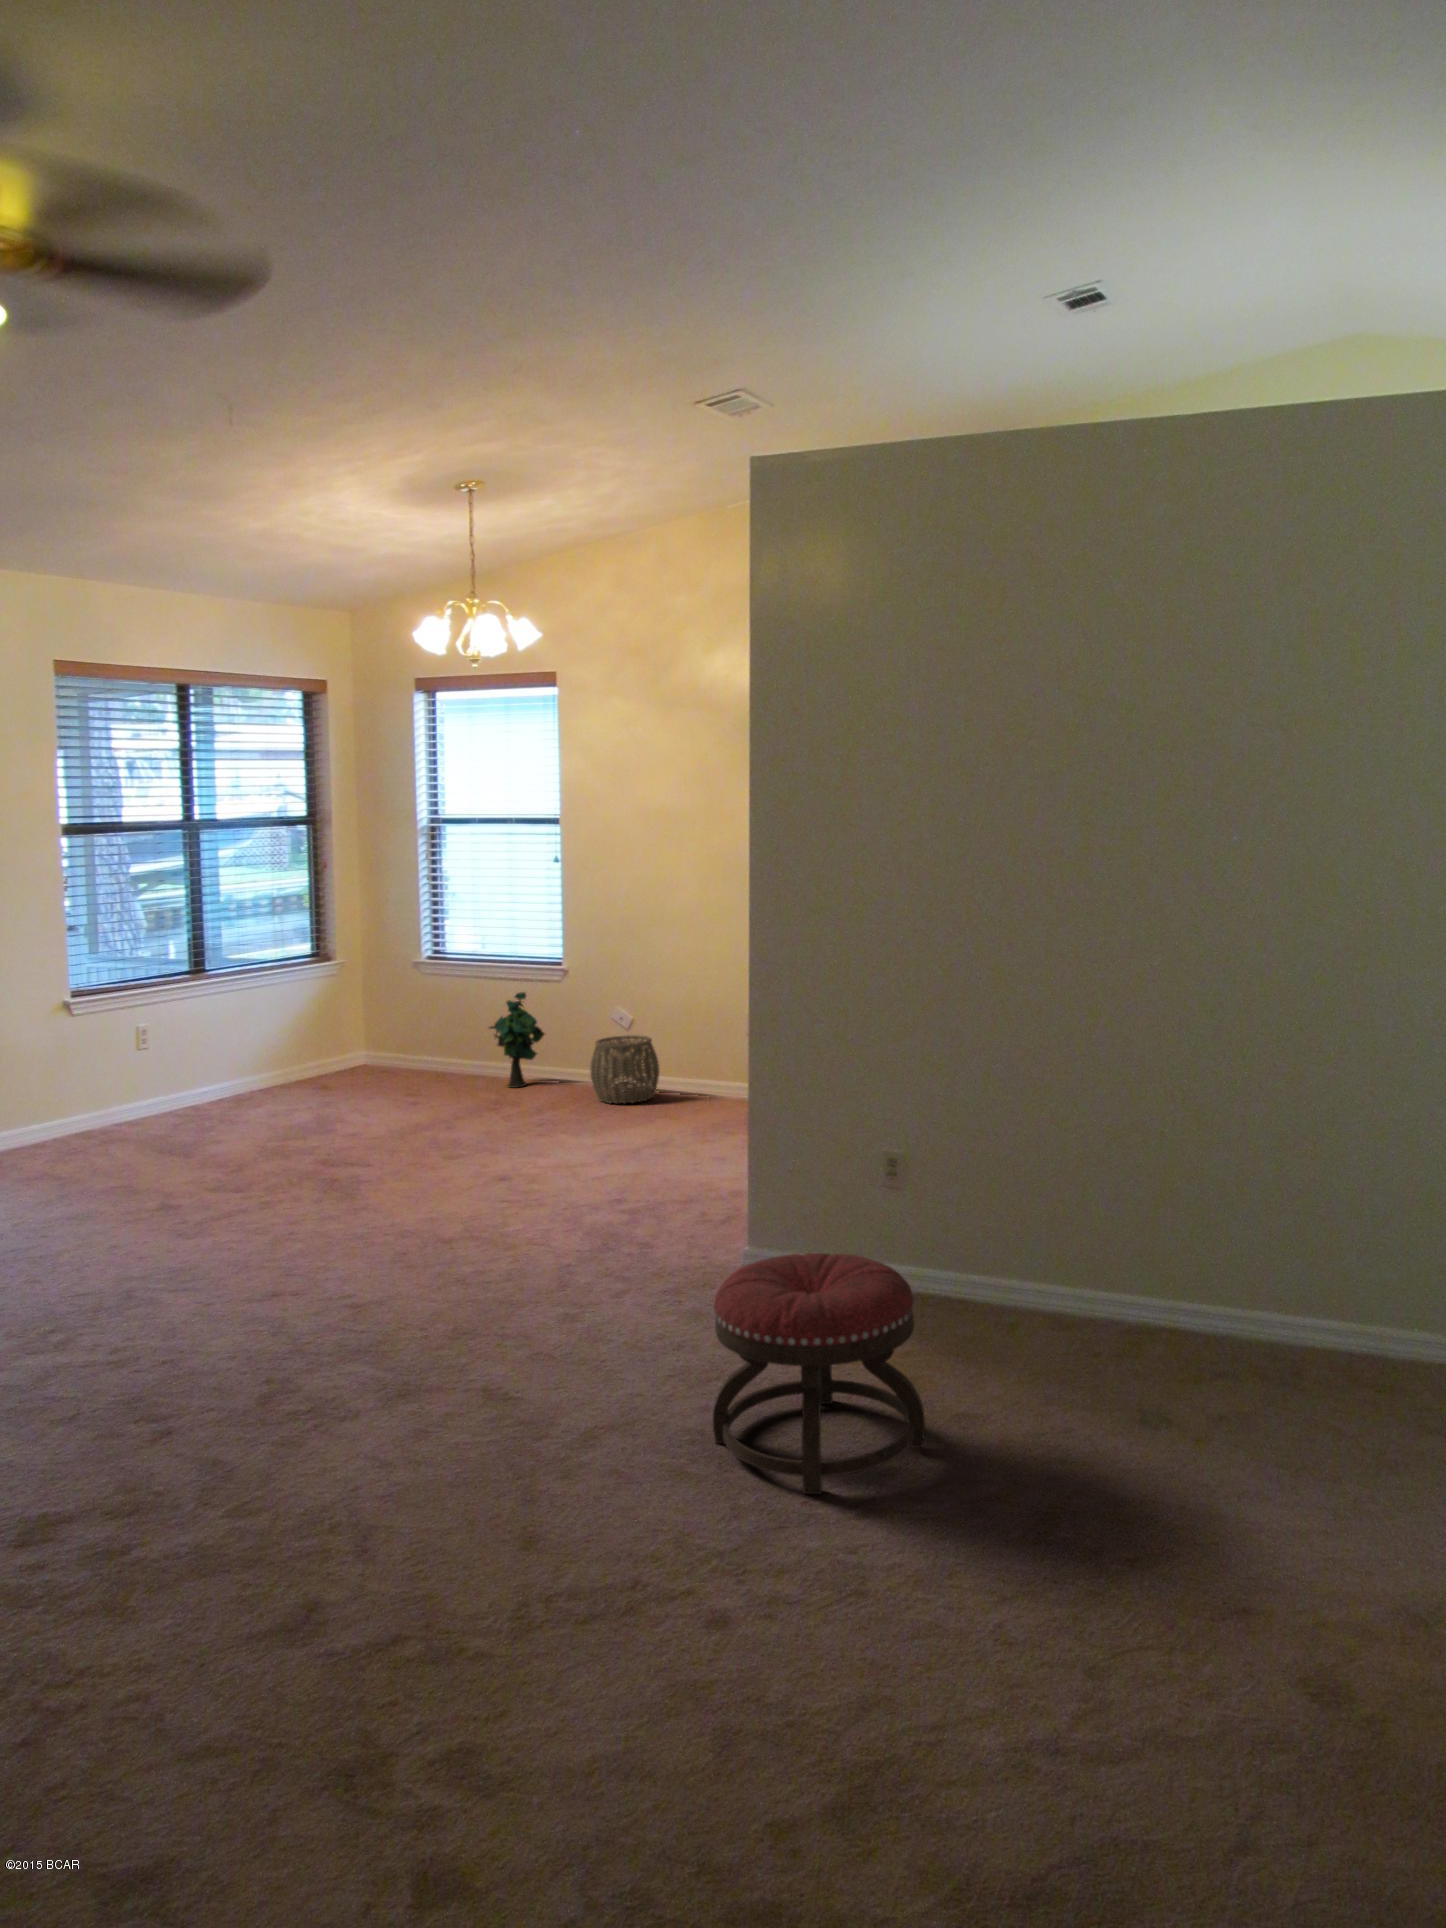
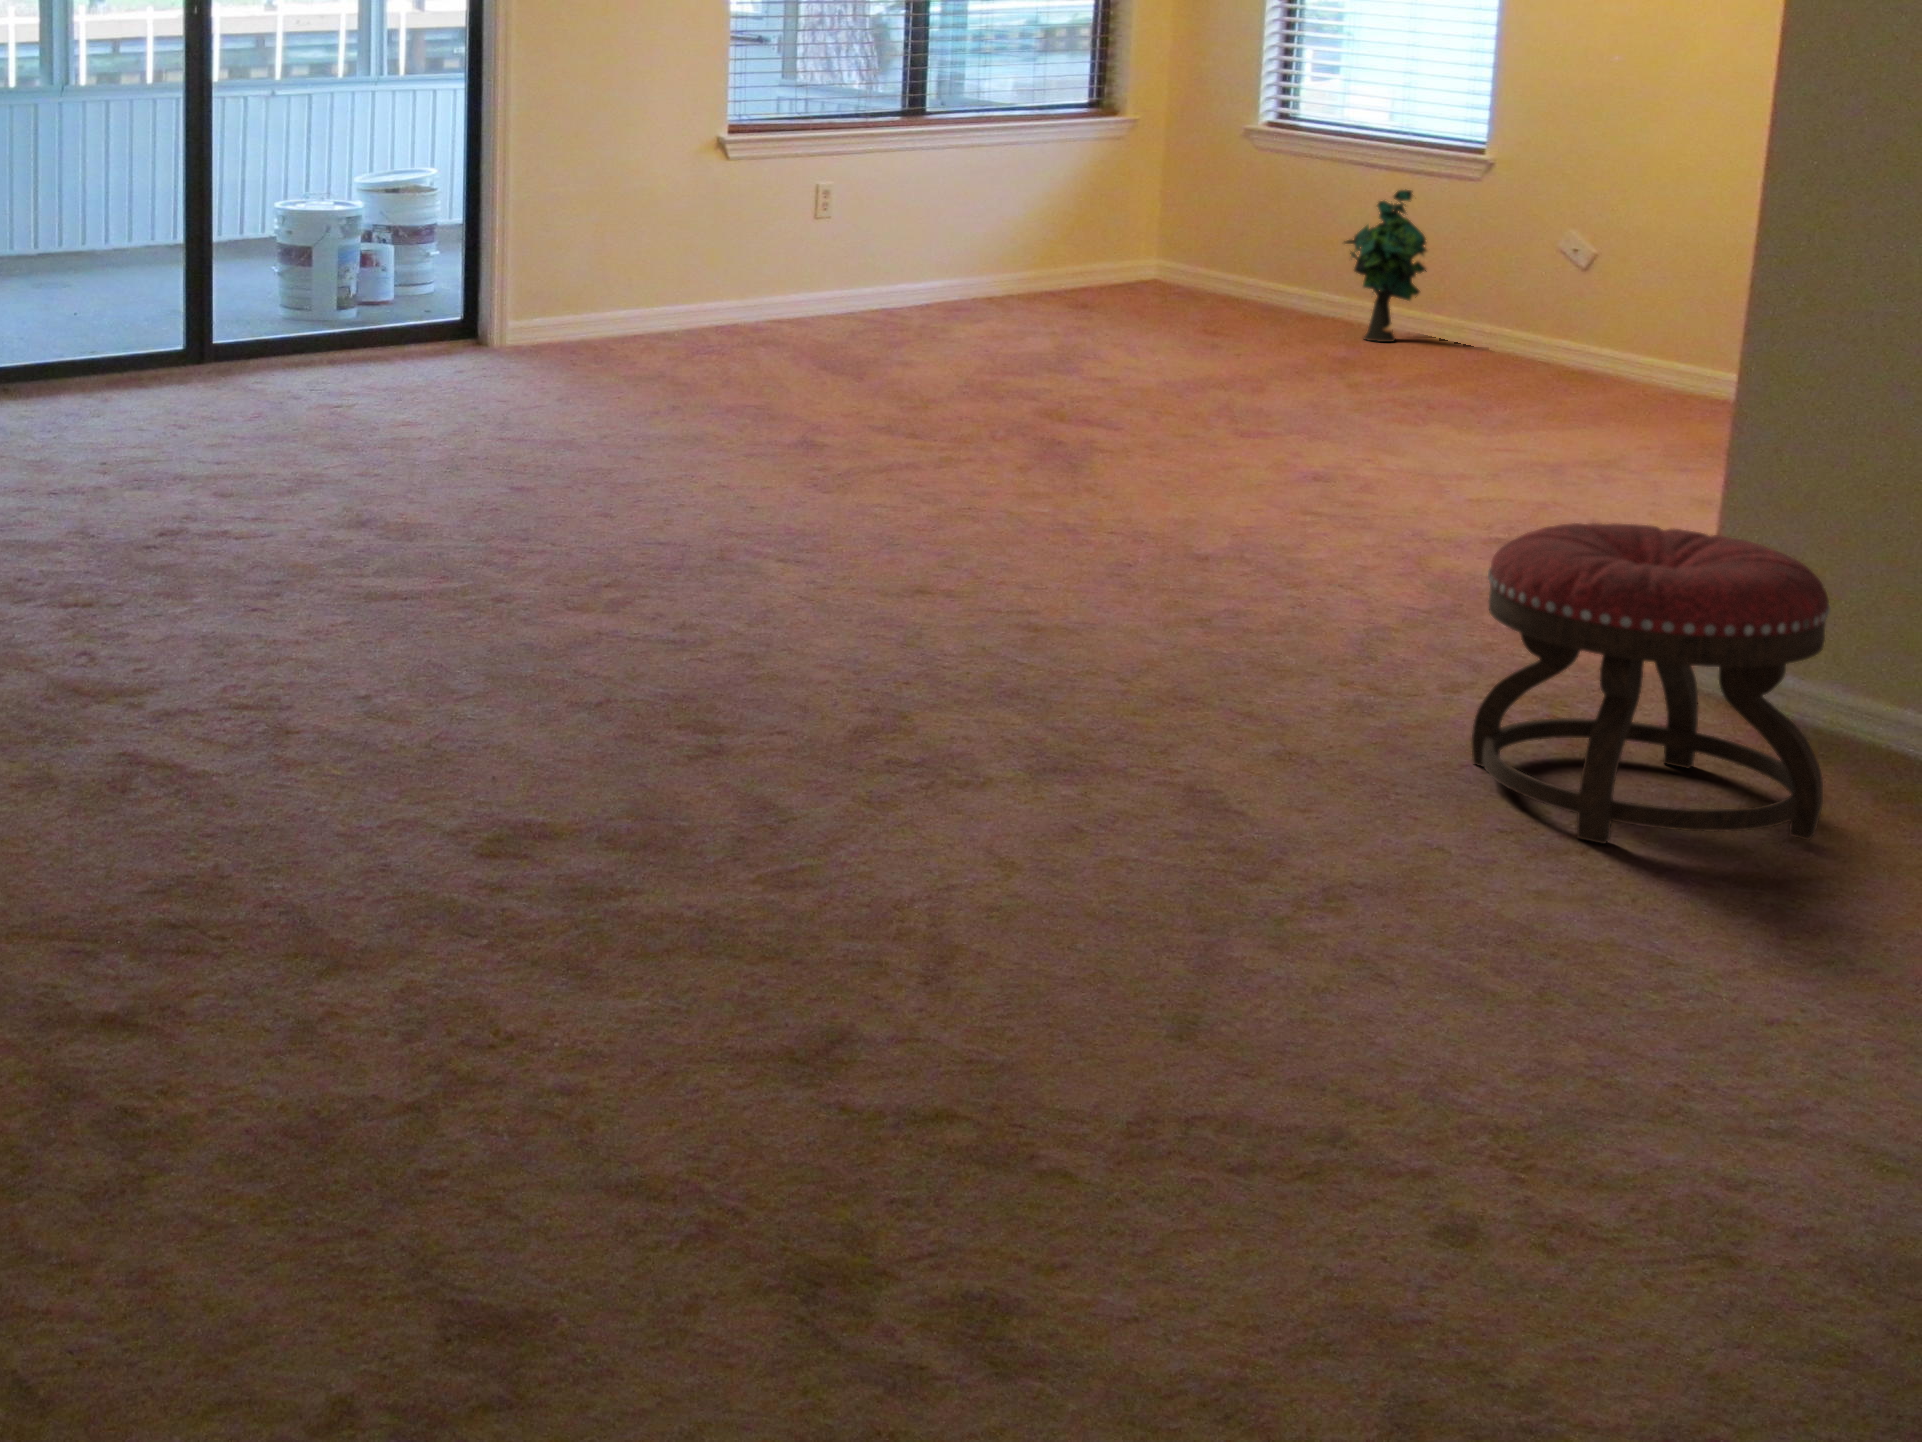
woven basket: present [590,1035,659,1104] -> none [1499,275,1630,387]

